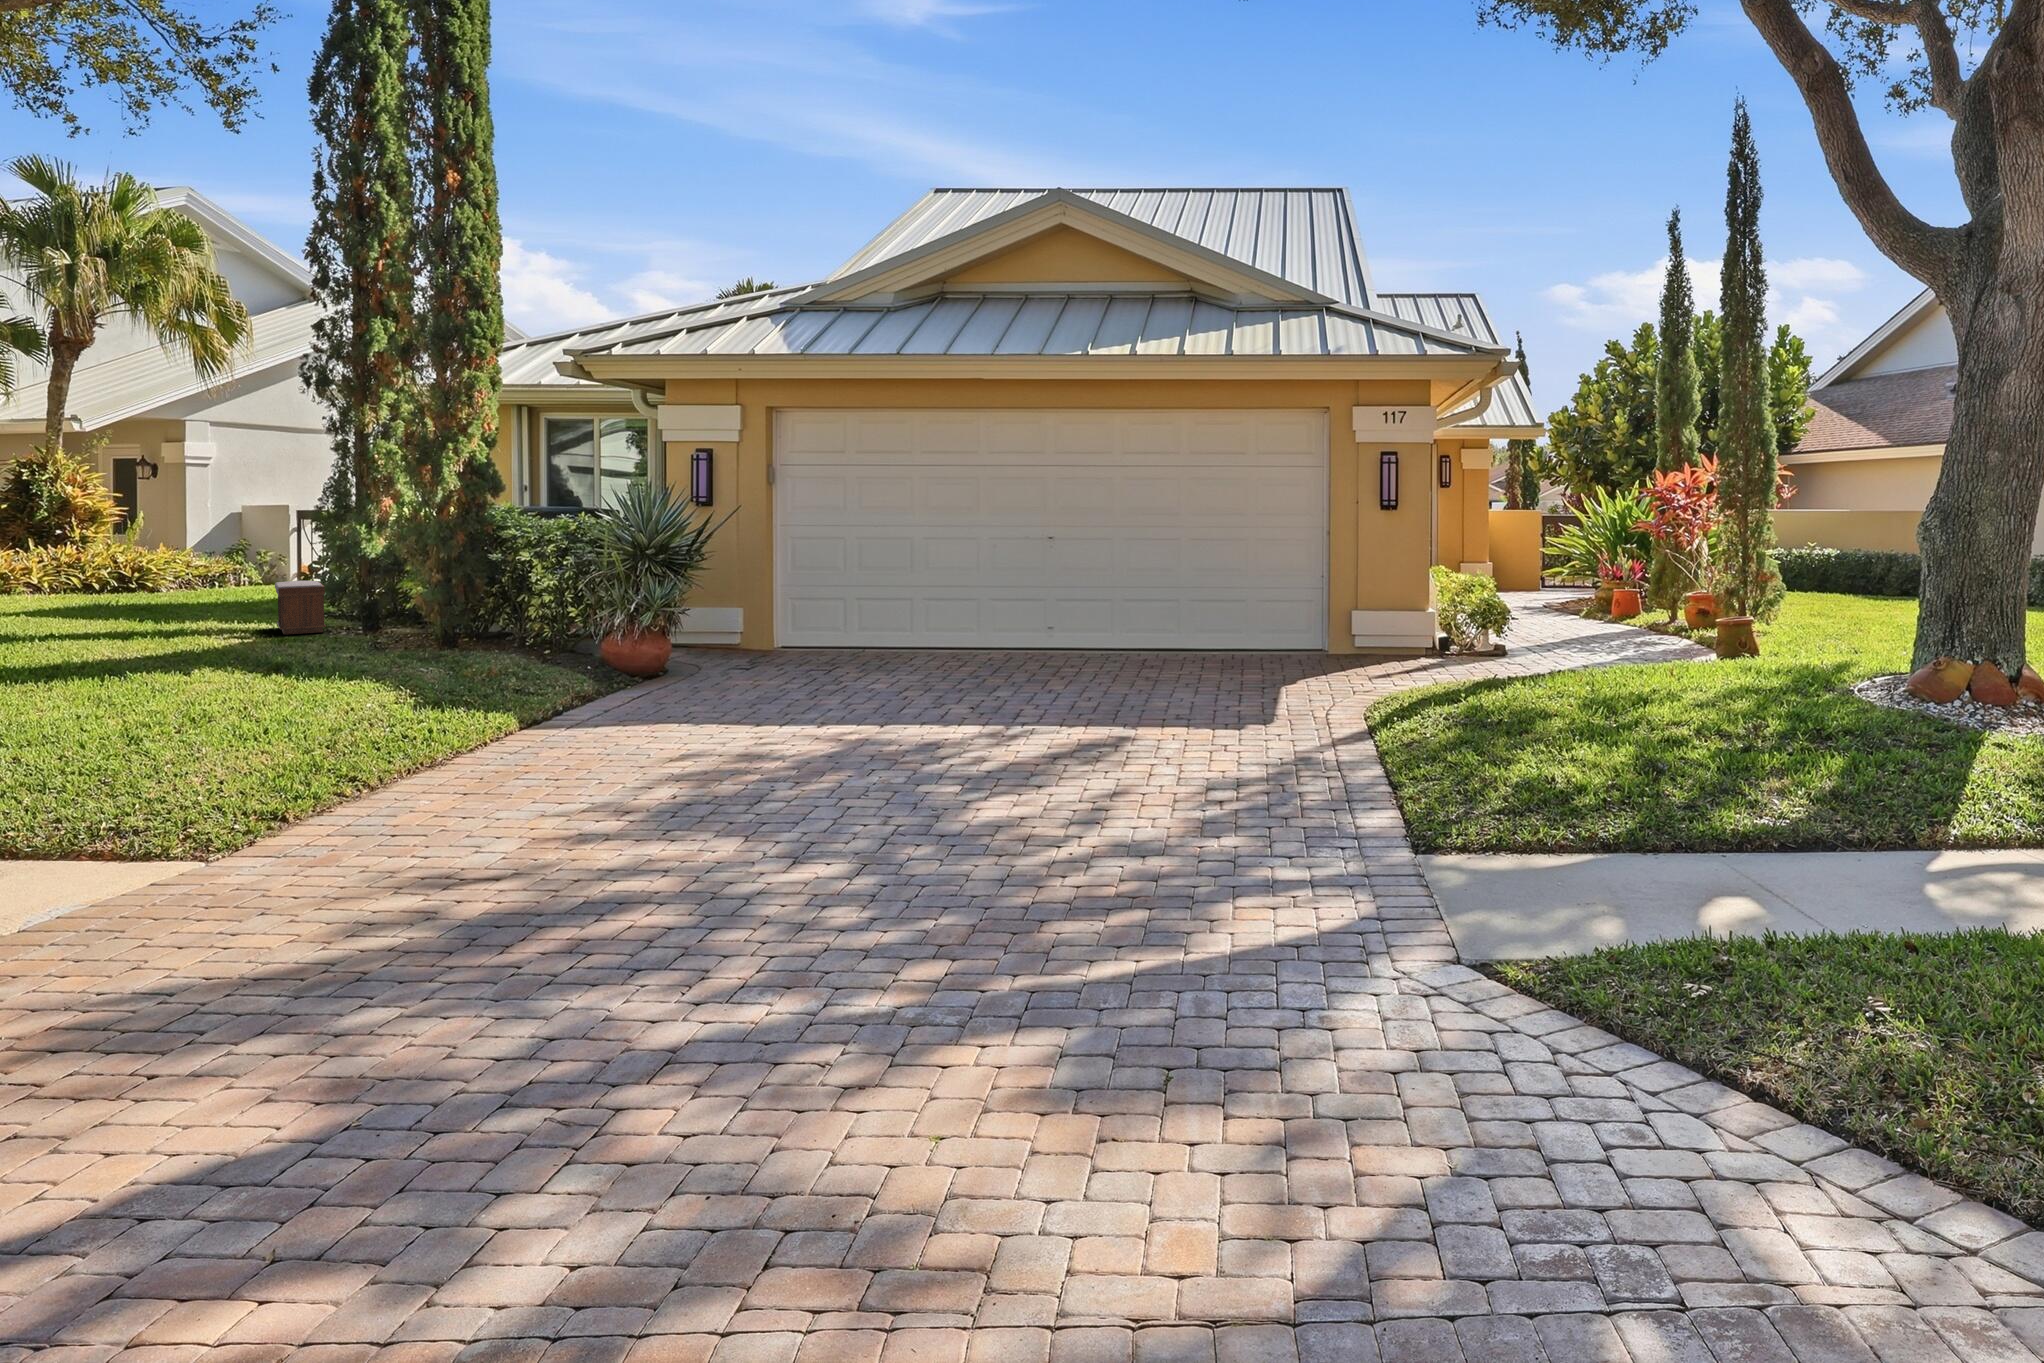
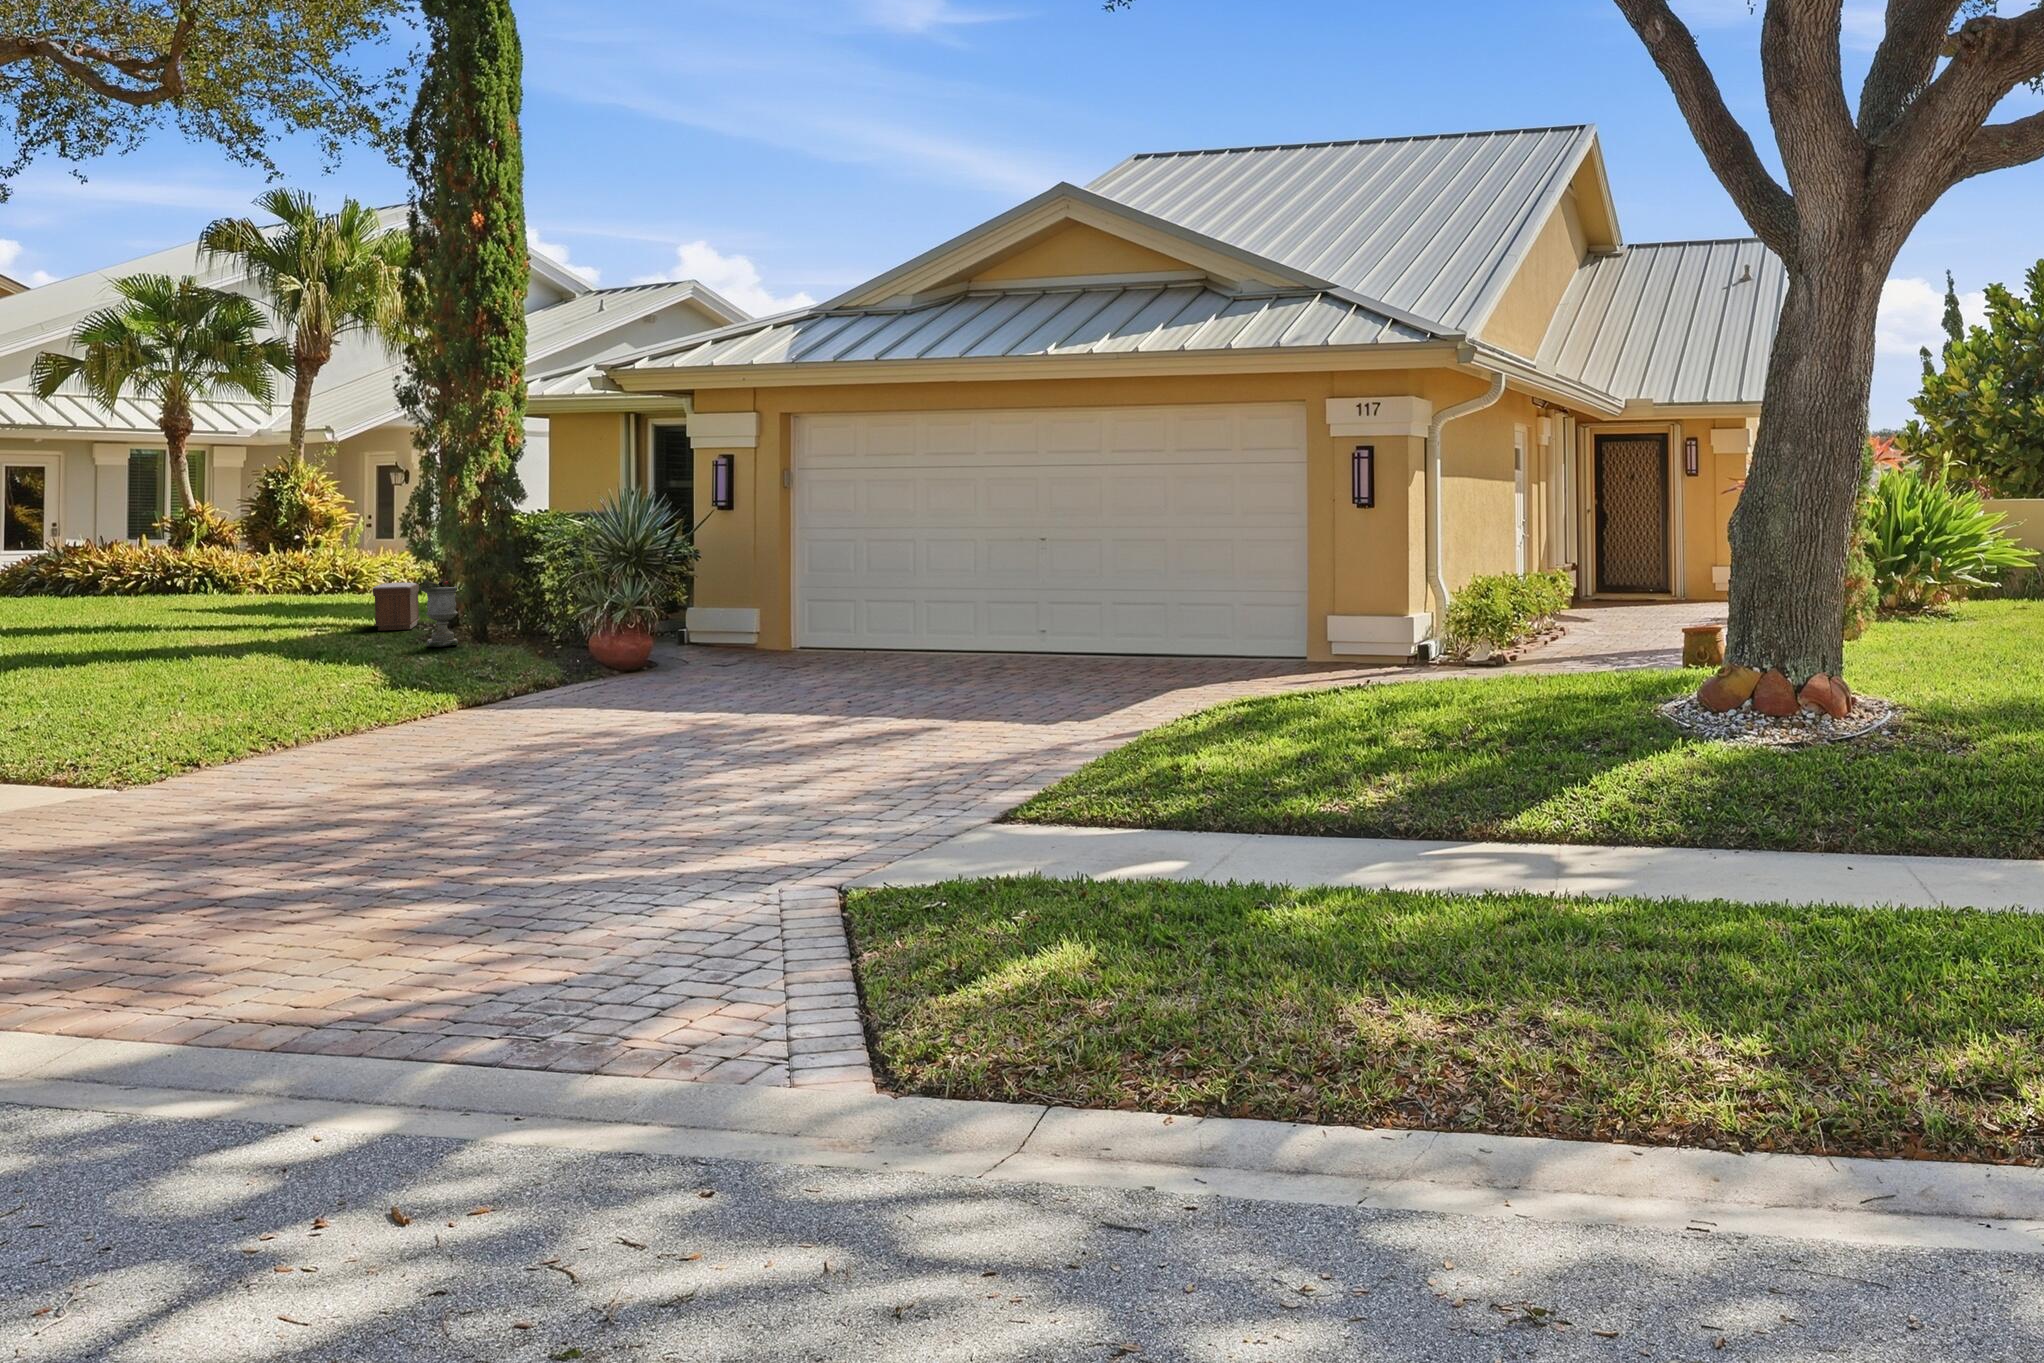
planter: none [380,576,429,653] -> present [420,579,458,647]

